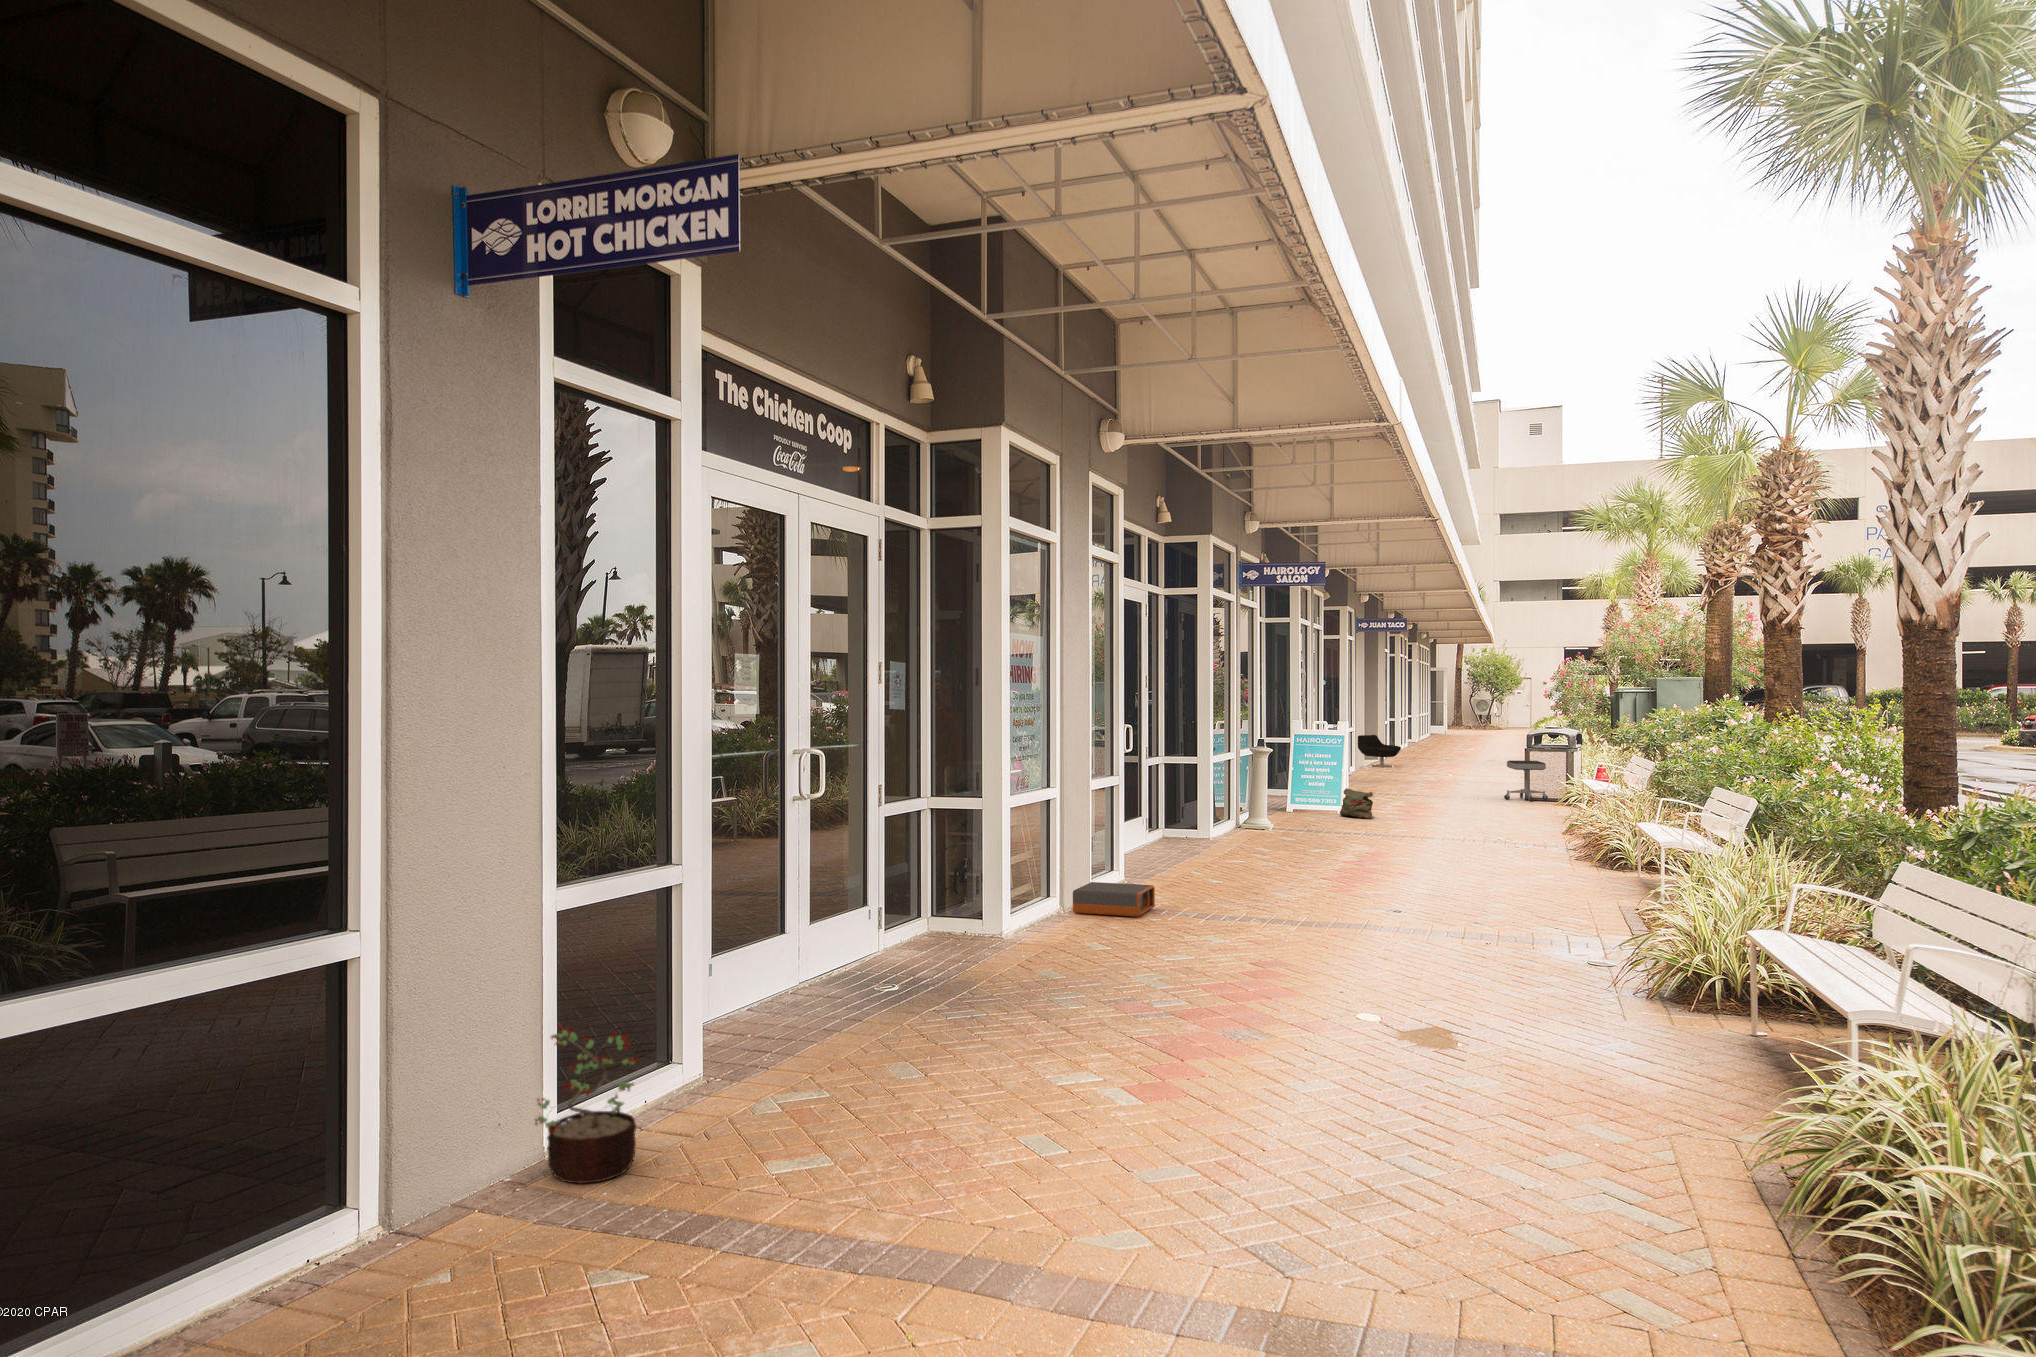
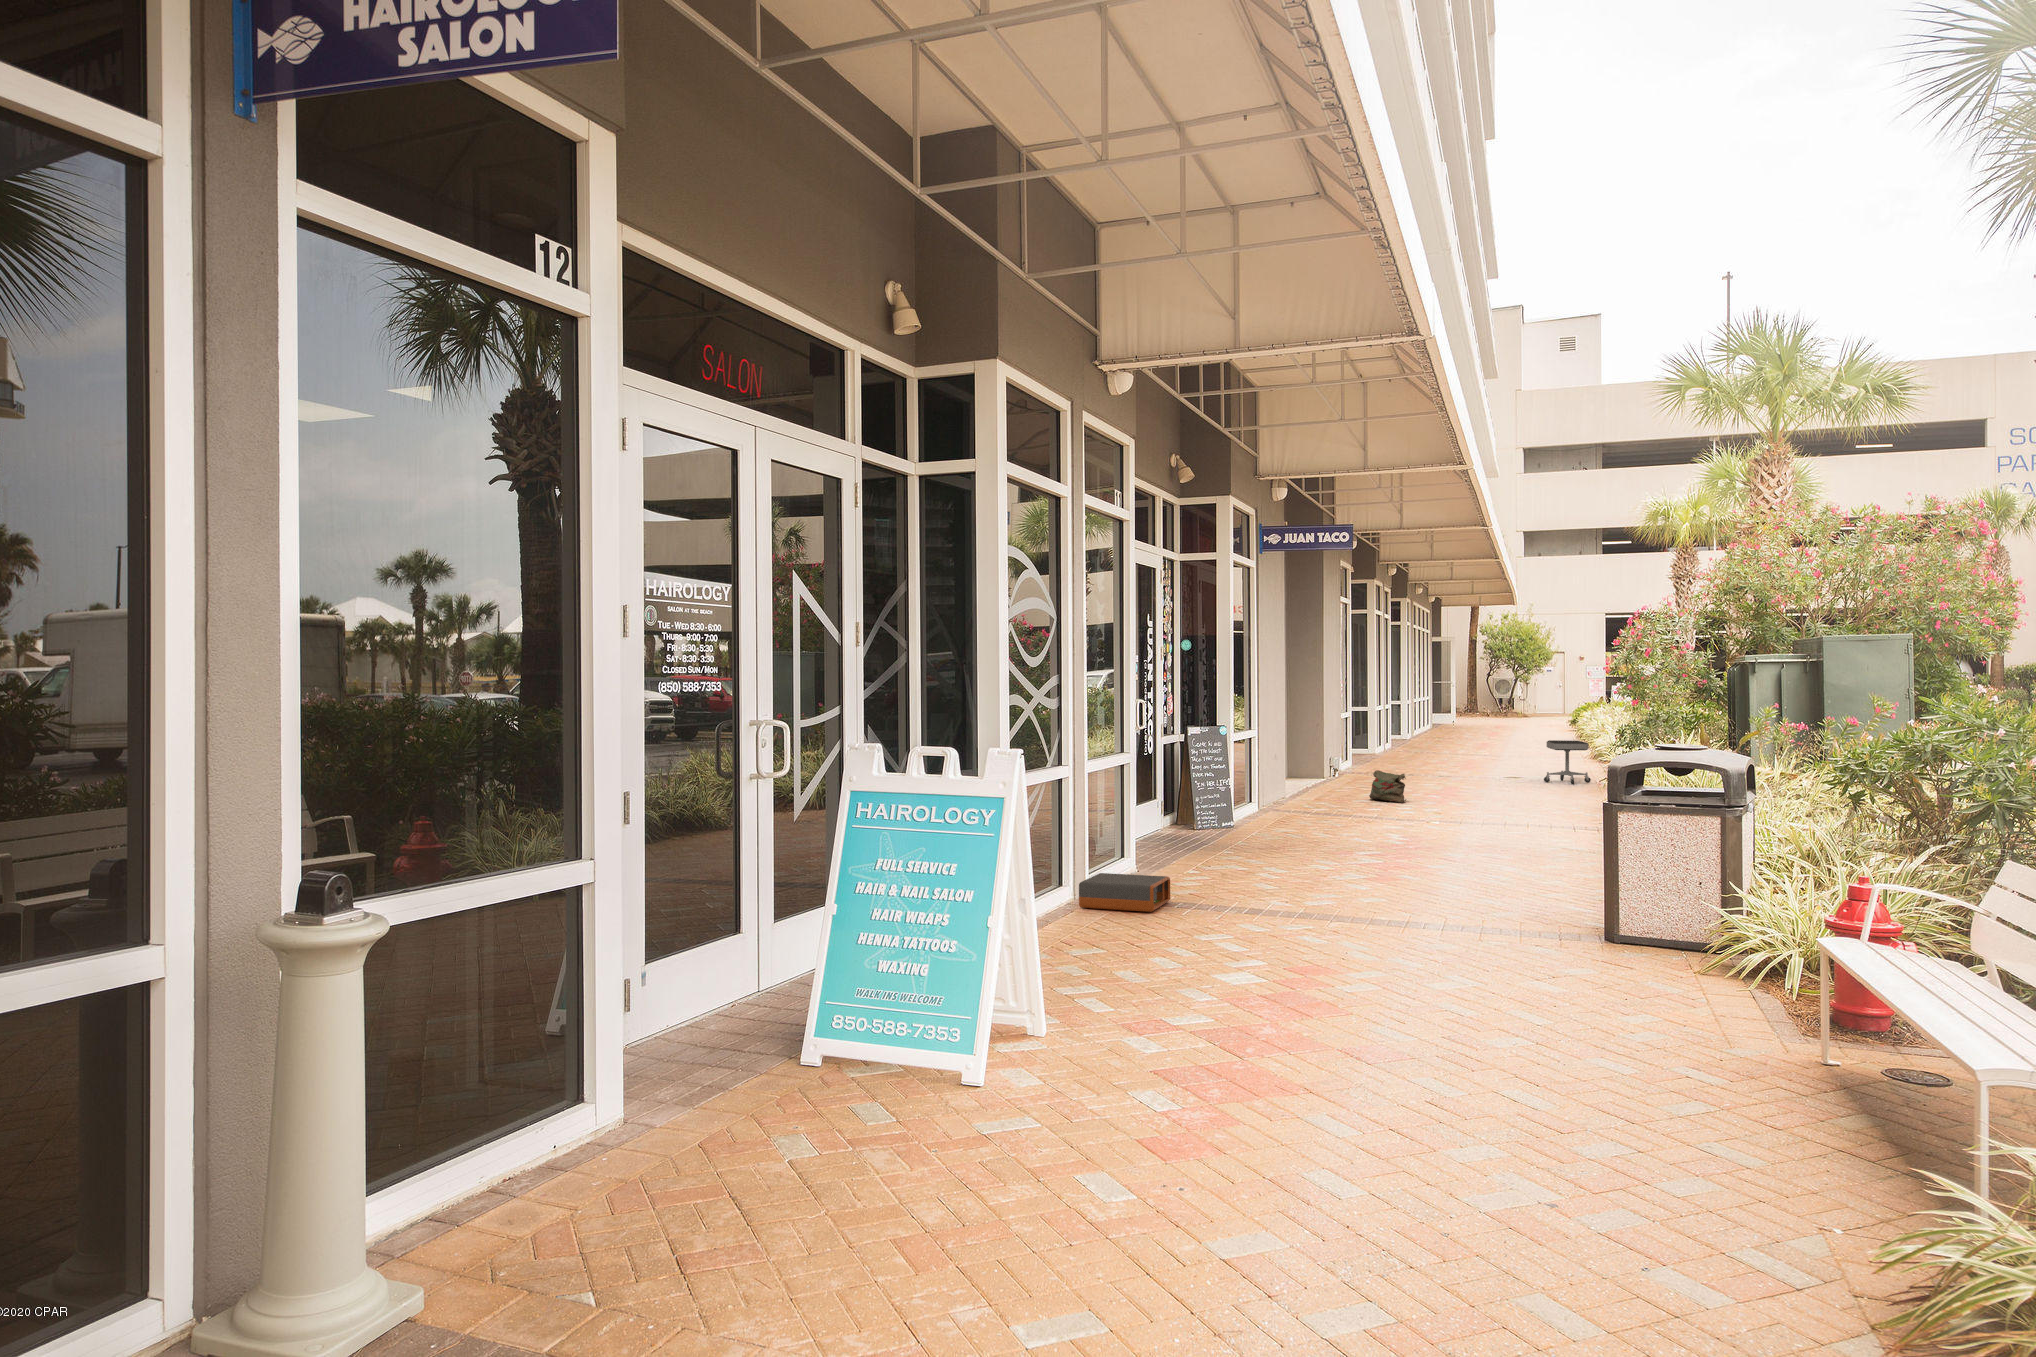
lounge chair: present [1358,735,1401,767] -> none [1384,715,1430,749]
decorative plant: present [535,1026,638,1183] -> none [388,1059,530,1259]

